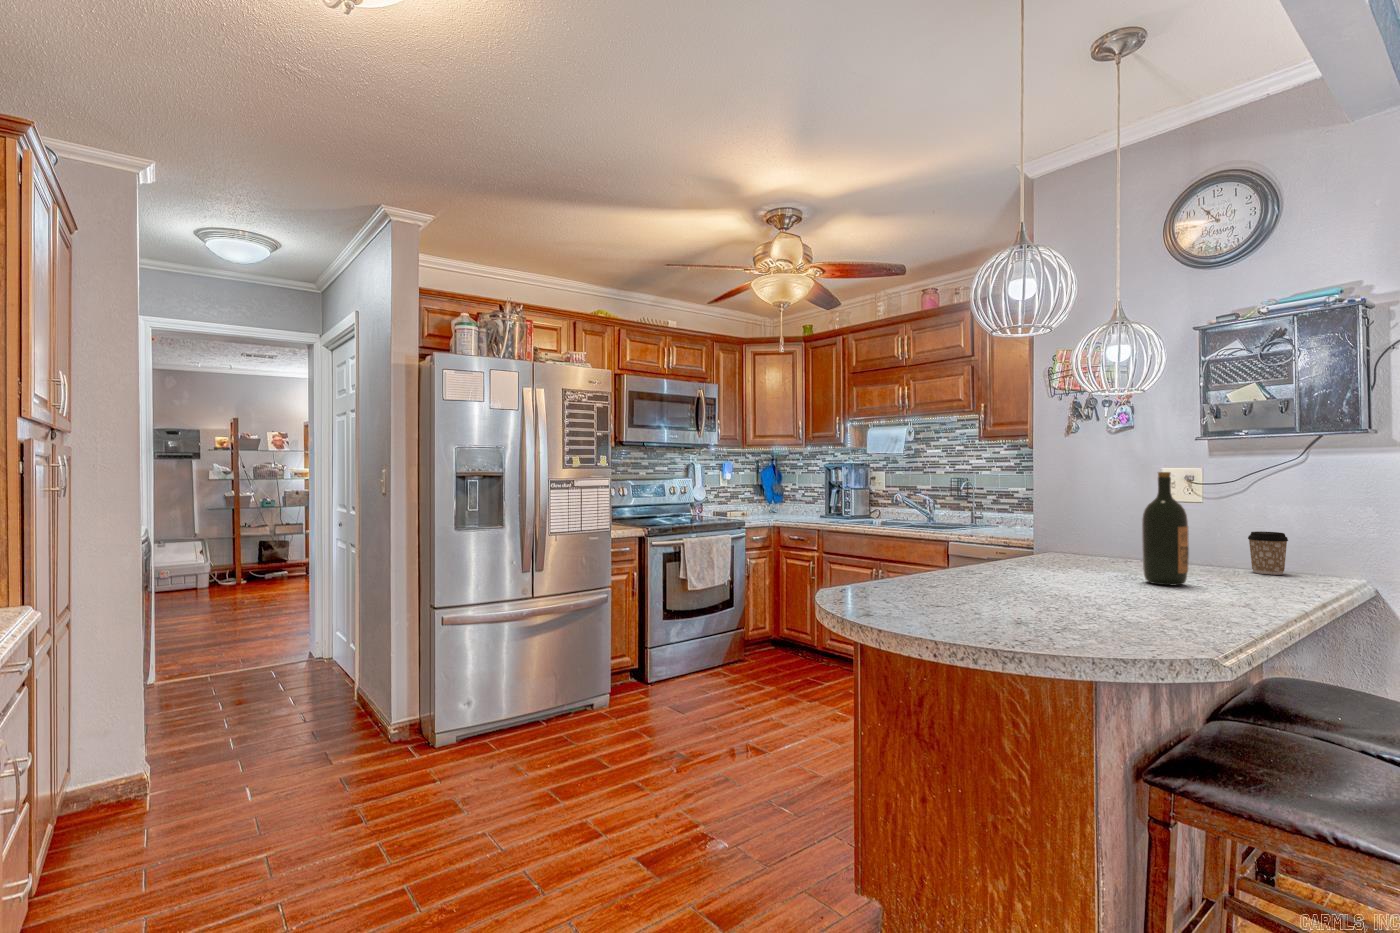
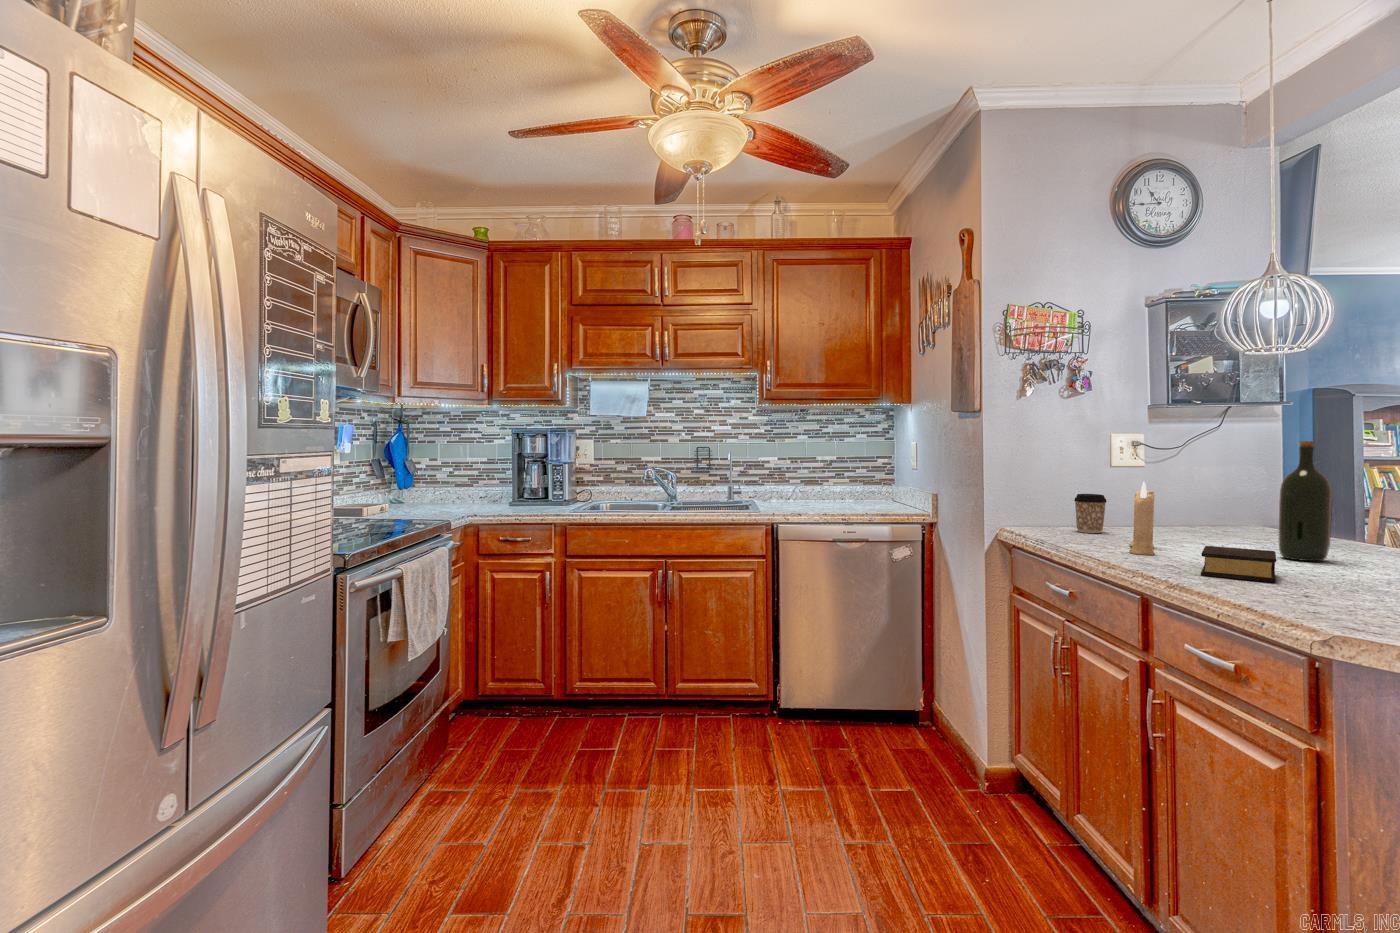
candle: none [1021,506,1083,567] -> present [1129,482,1155,555]
coffee cup: present [1248,531,1288,575] -> present [1074,494,1107,533]
book: none [965,556,1036,580] -> present [1201,546,1276,582]

